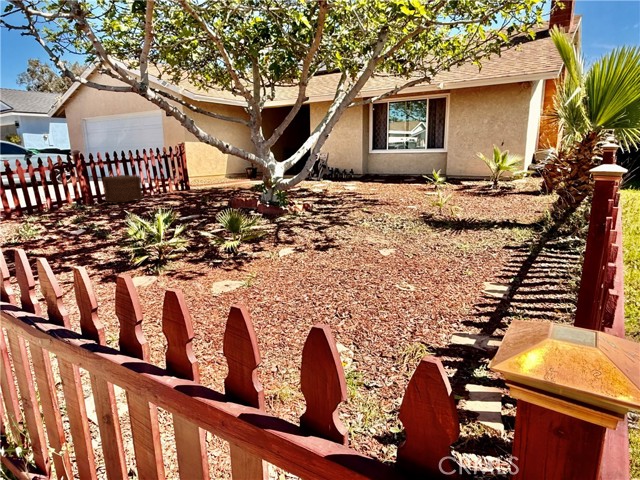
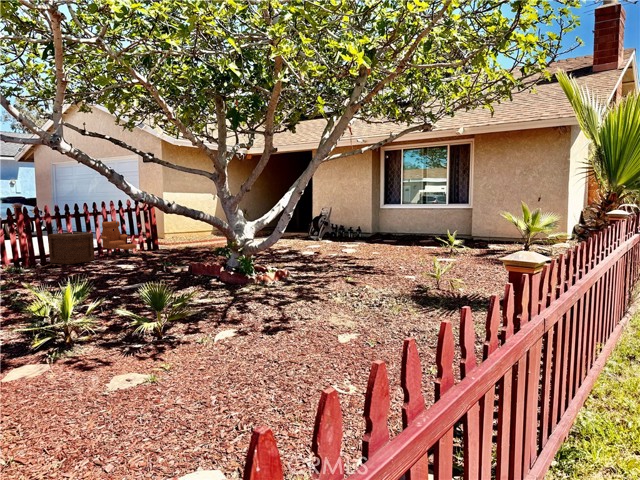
lounge chair: none [144,166,177,196] -> present [100,221,137,257]

